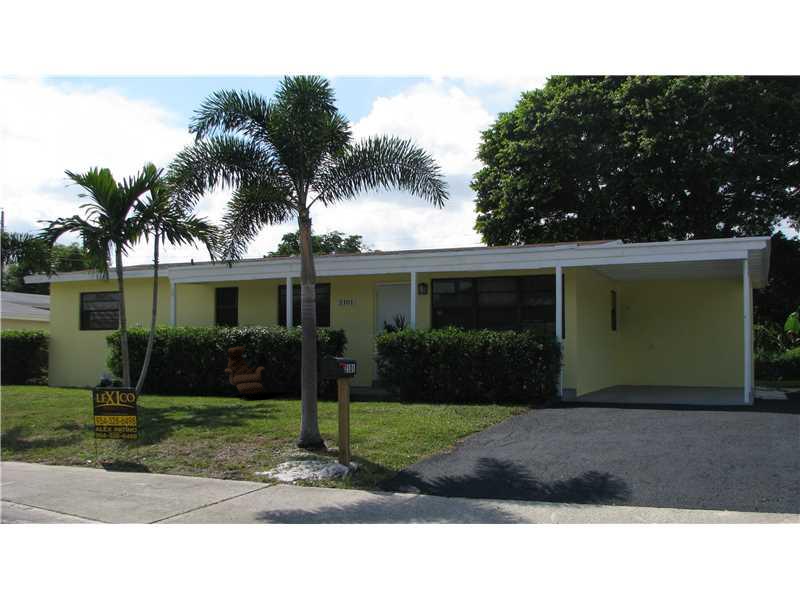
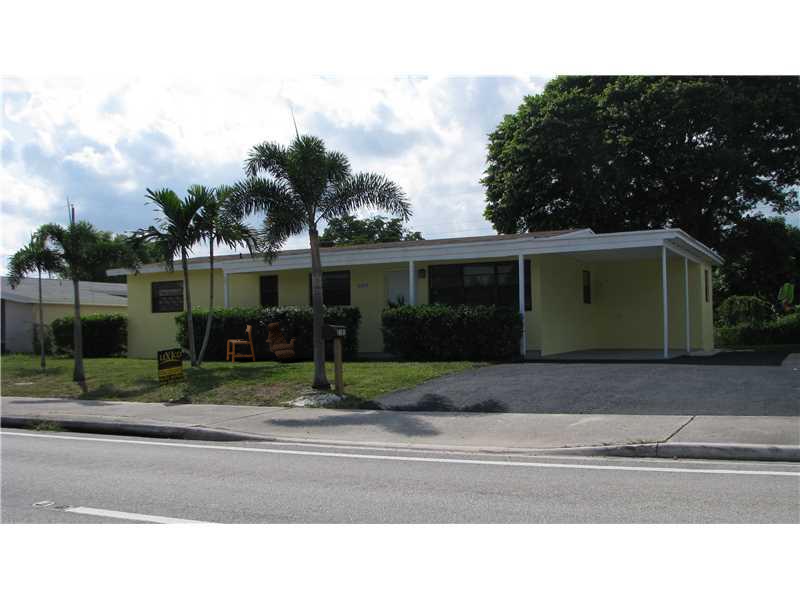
bench: none [173,348,210,399] -> present [227,325,255,363]

